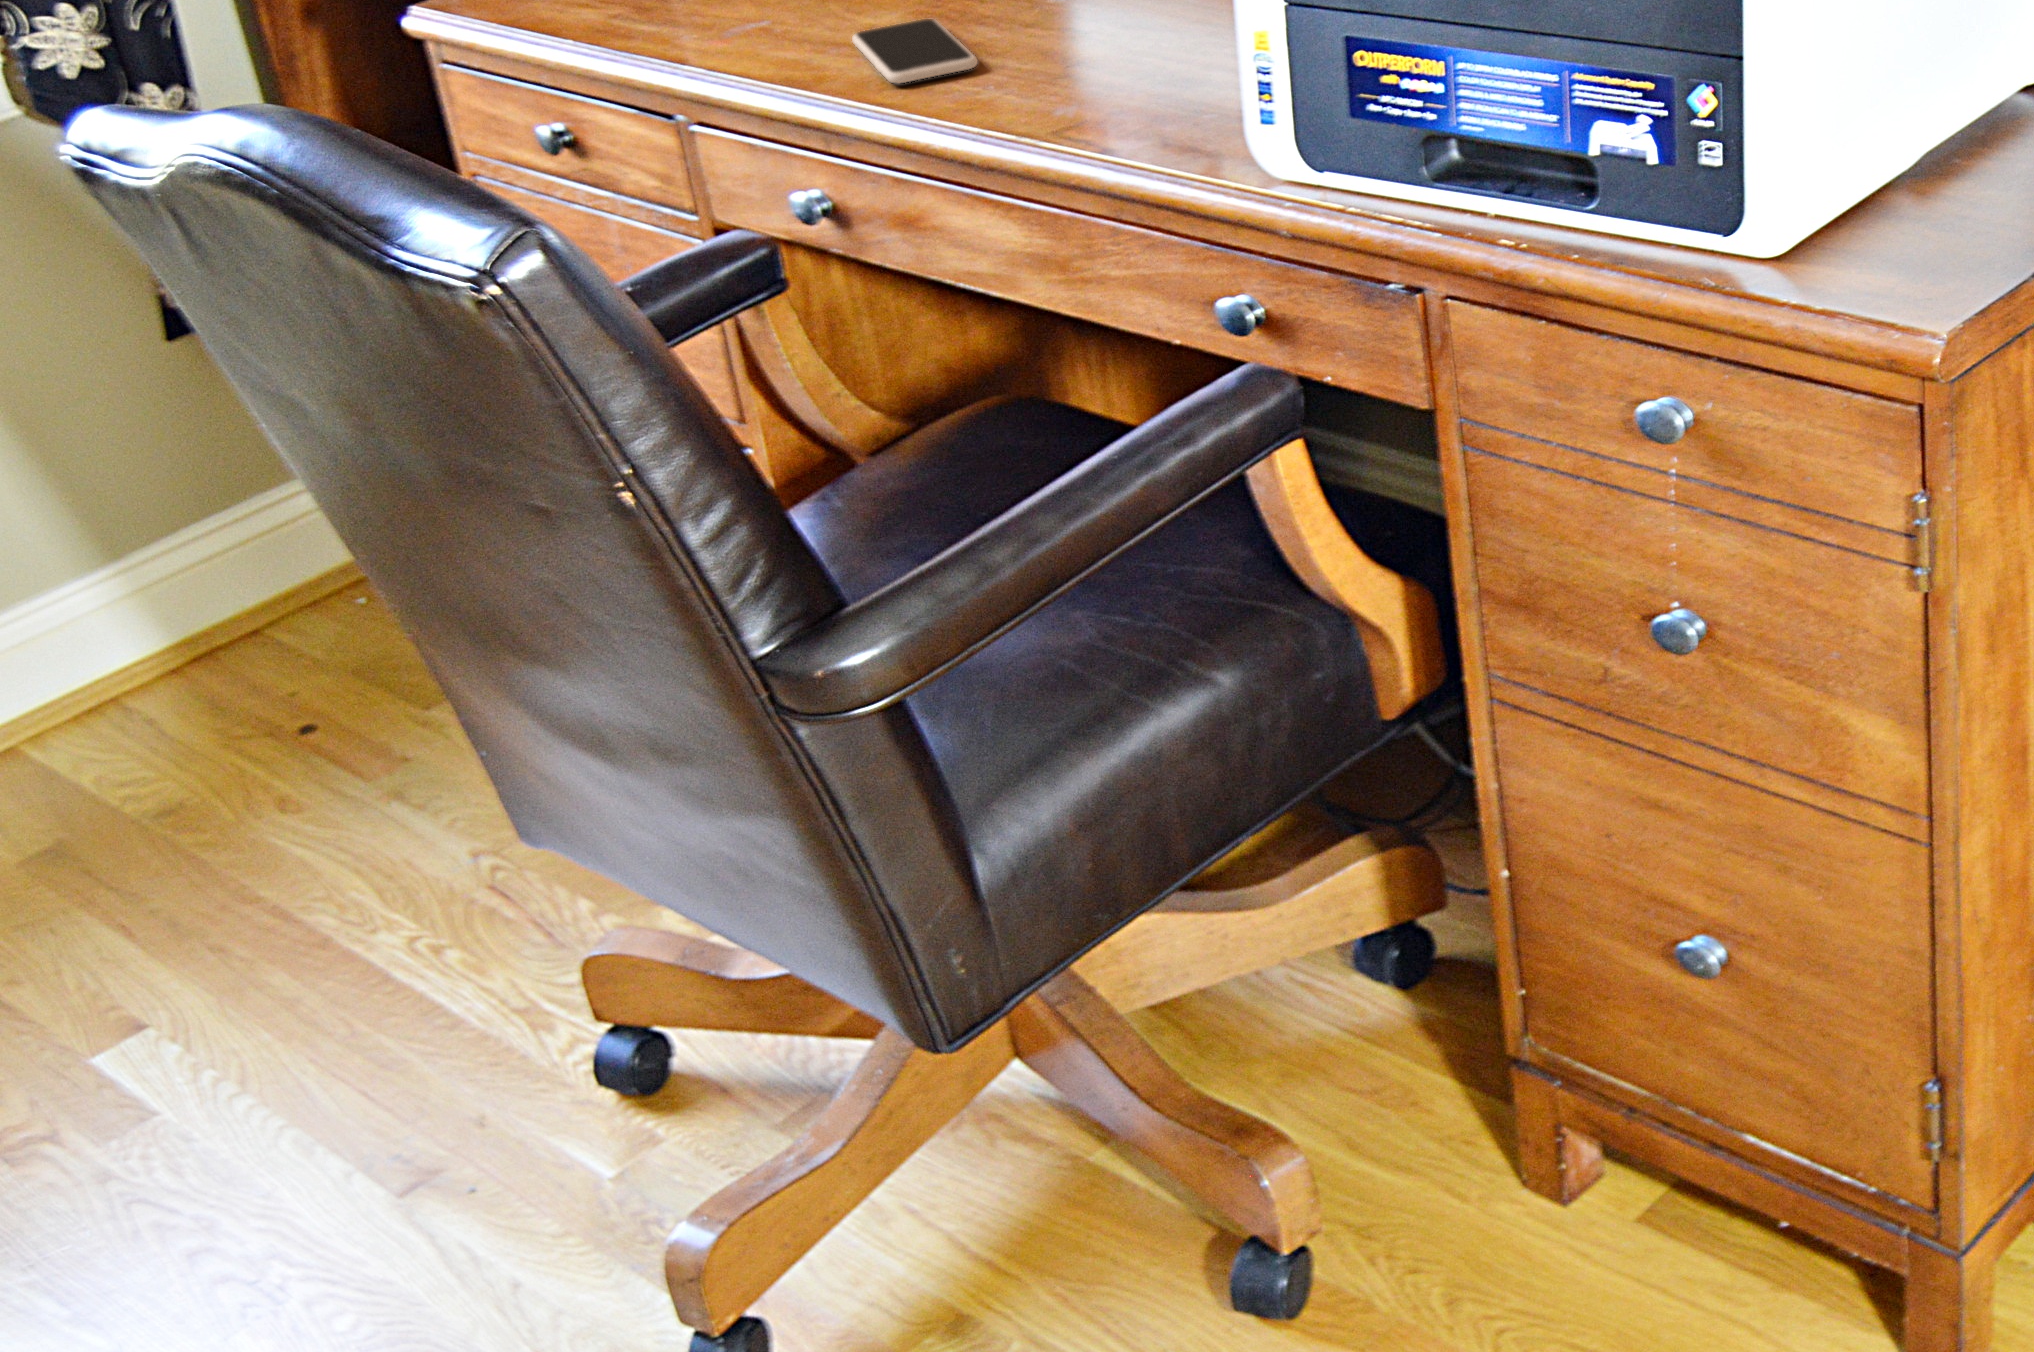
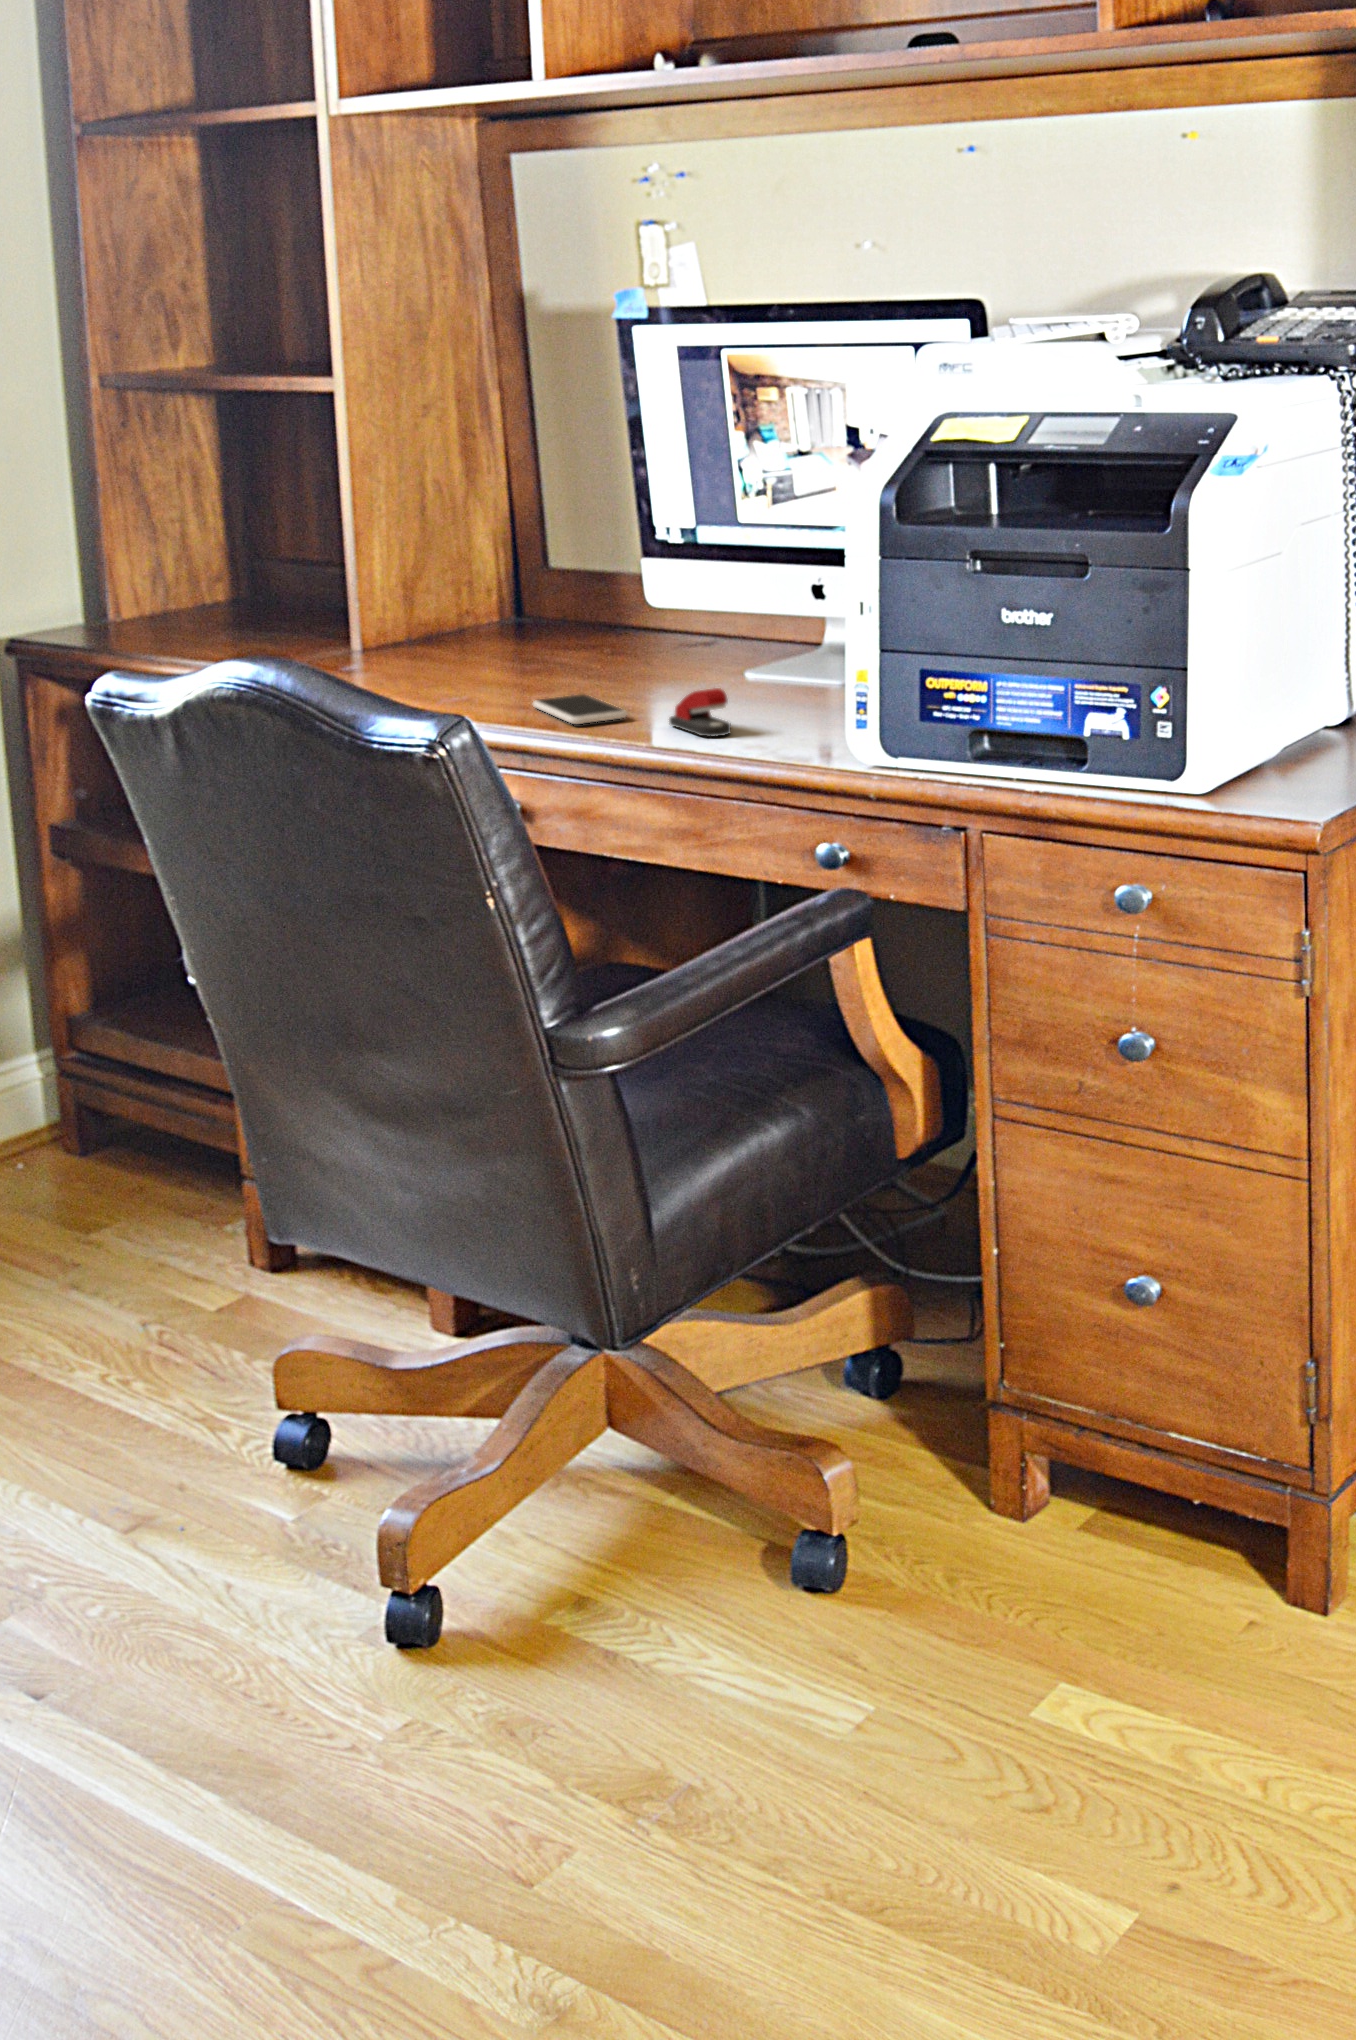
stapler: none [1031,30,1117,109] -> present [669,688,731,736]

